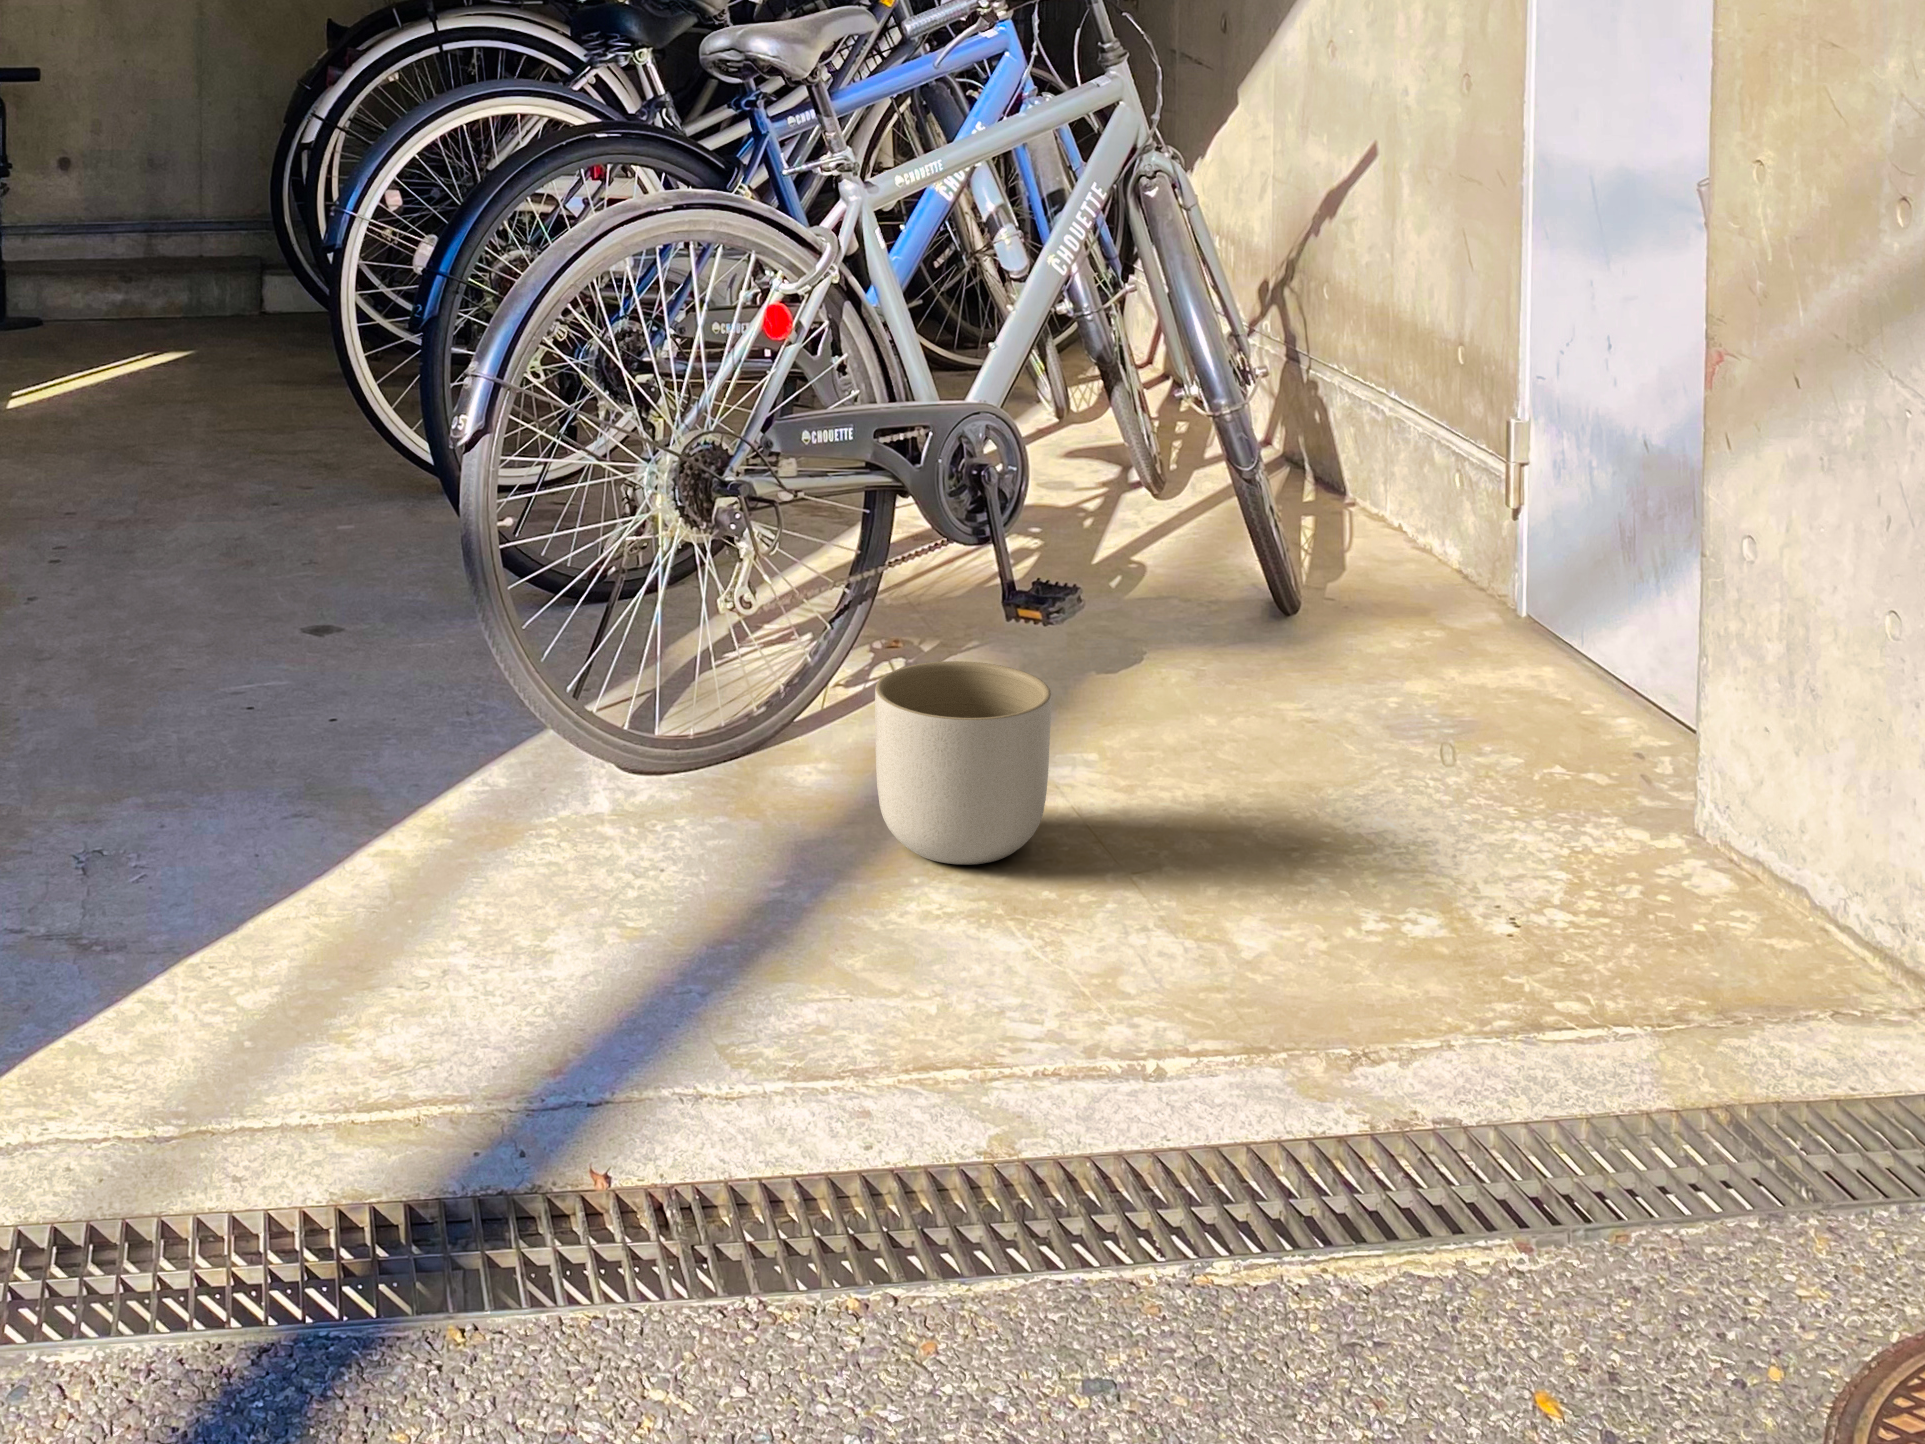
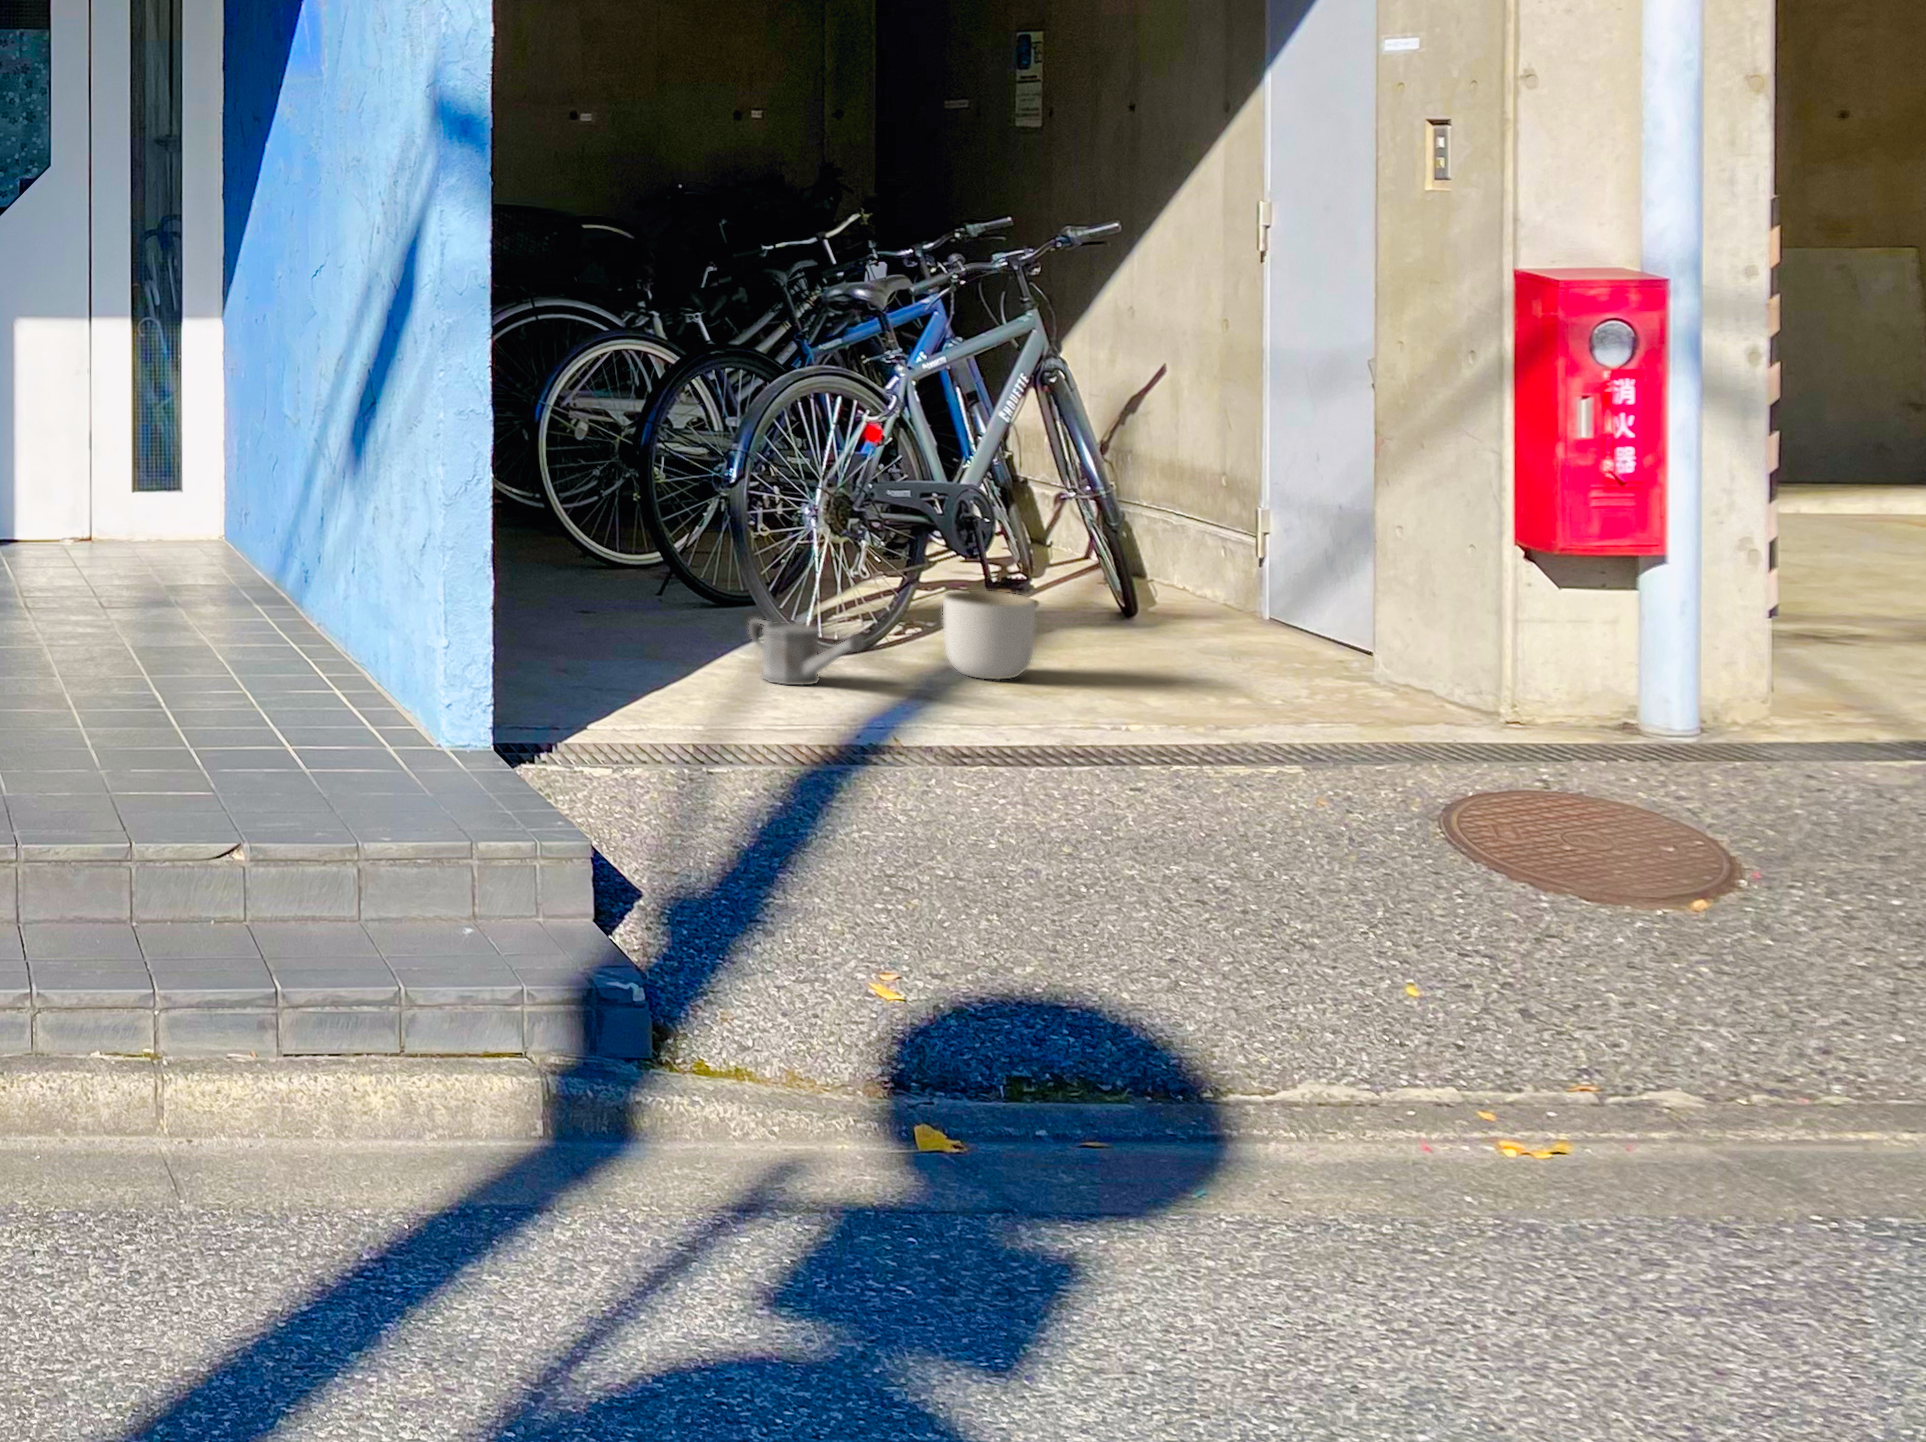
watering can: none [480,746,660,914] -> present [749,618,864,685]

